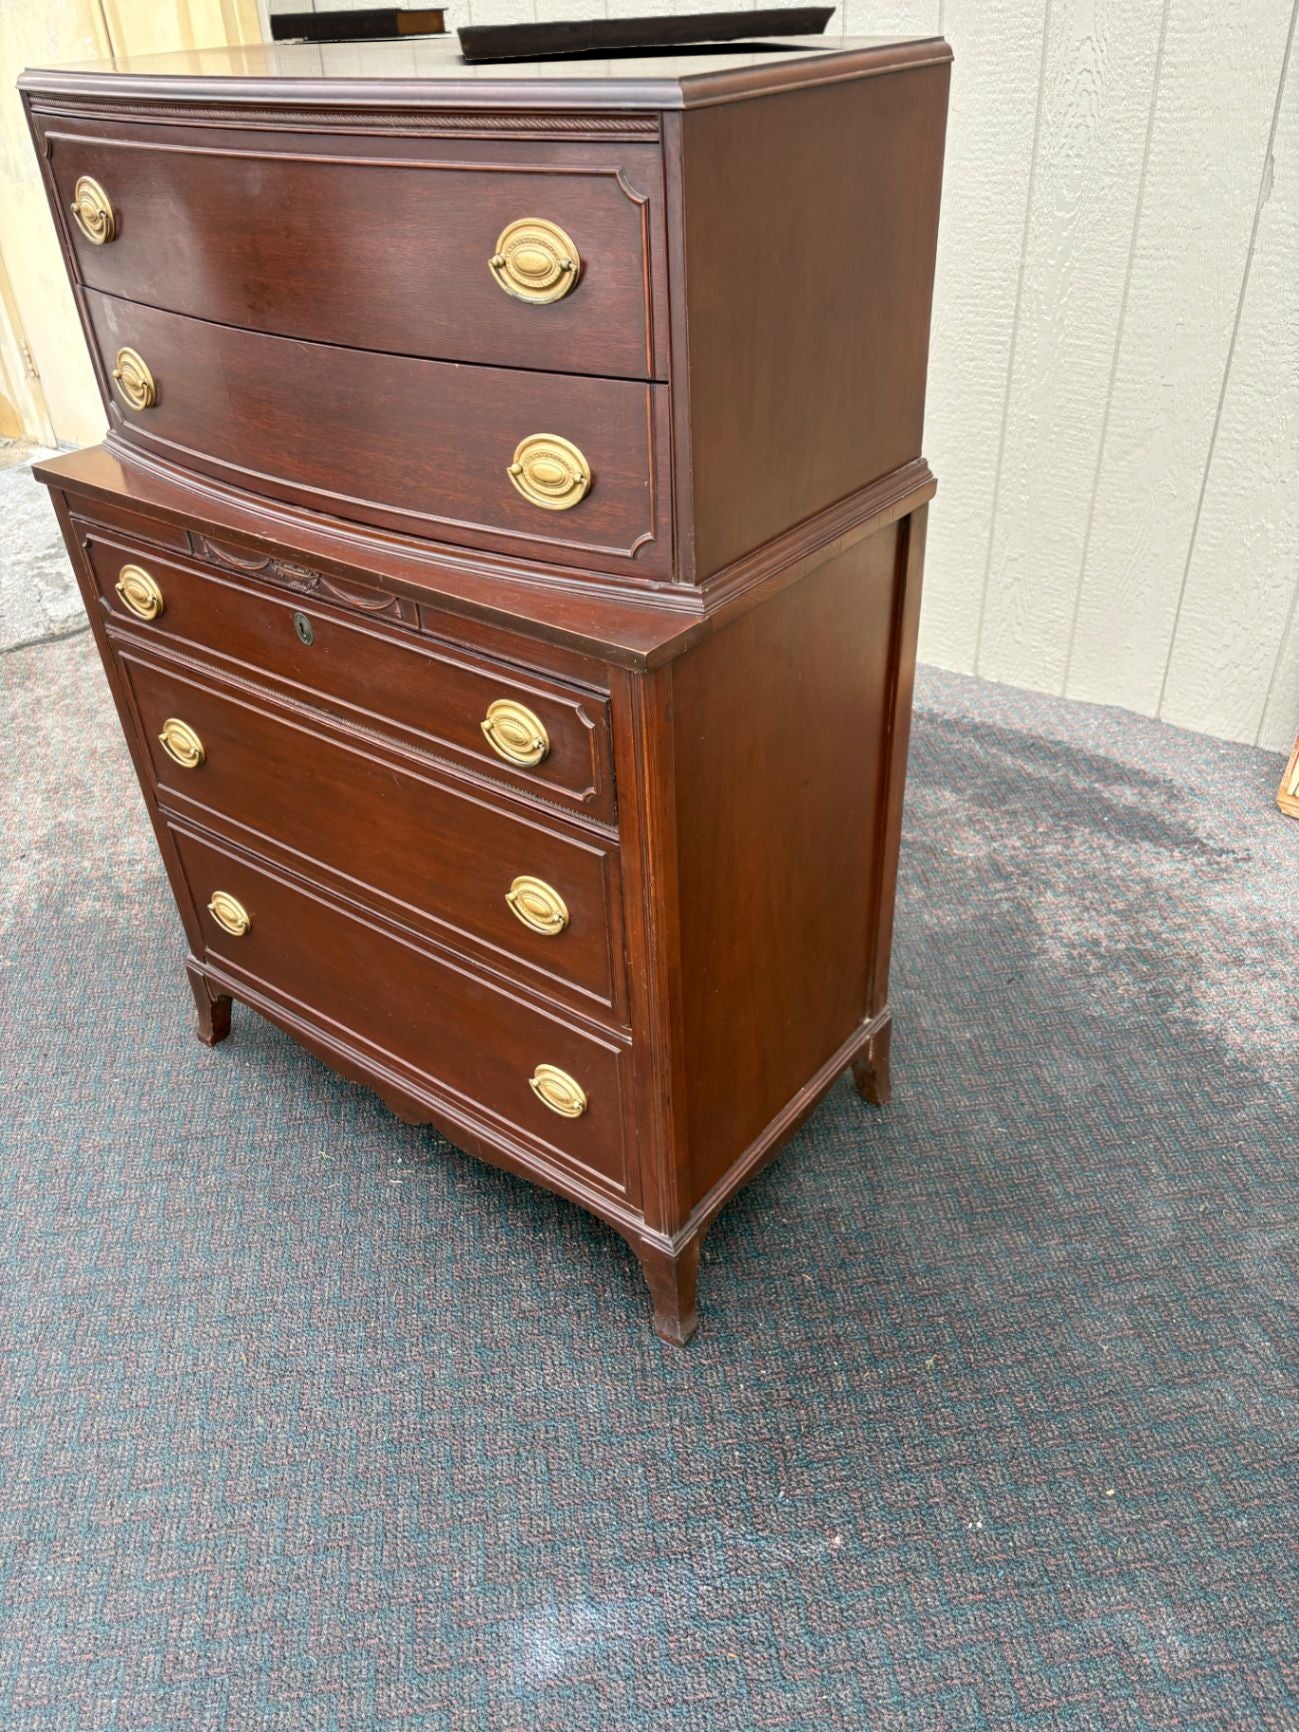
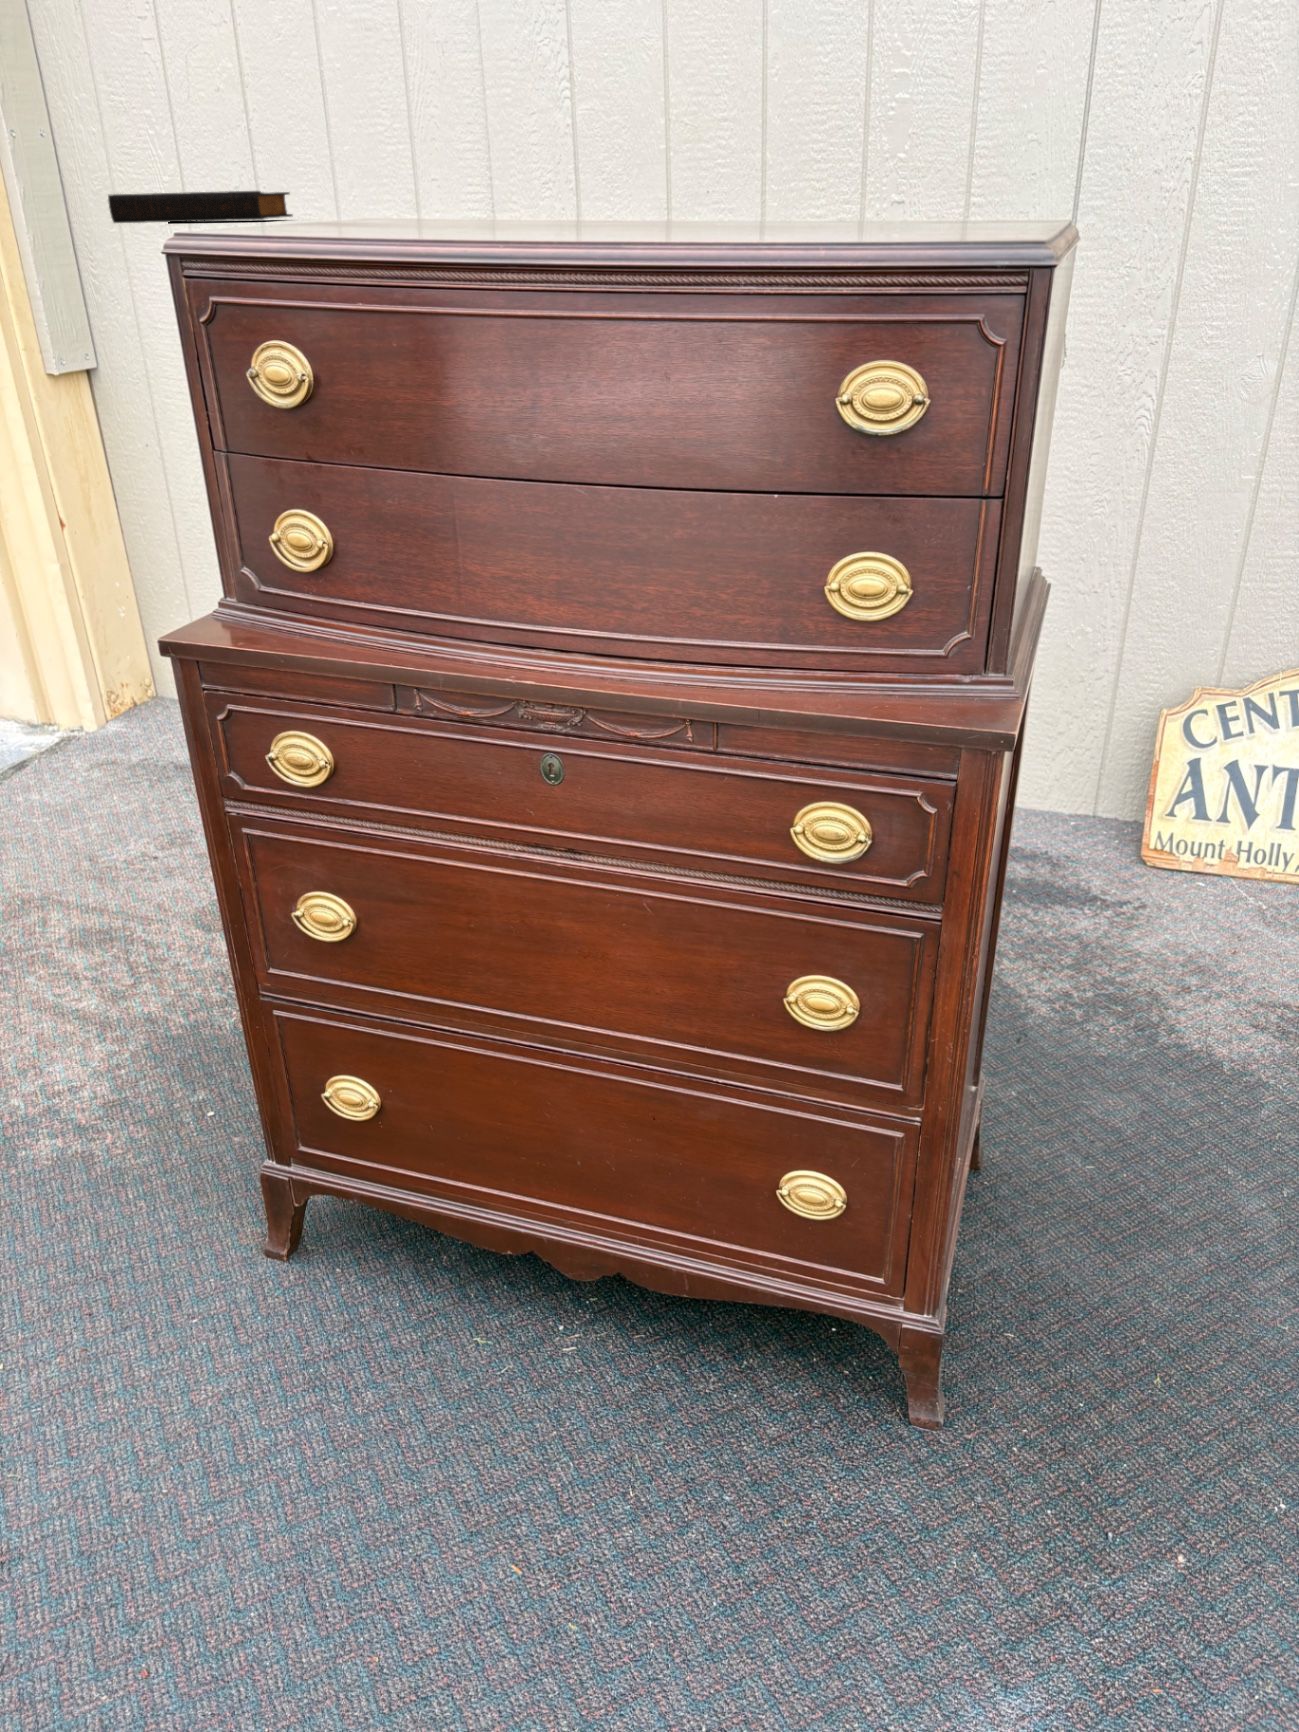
decorative tray: present [457,6,836,60] -> none [564,195,991,235]

